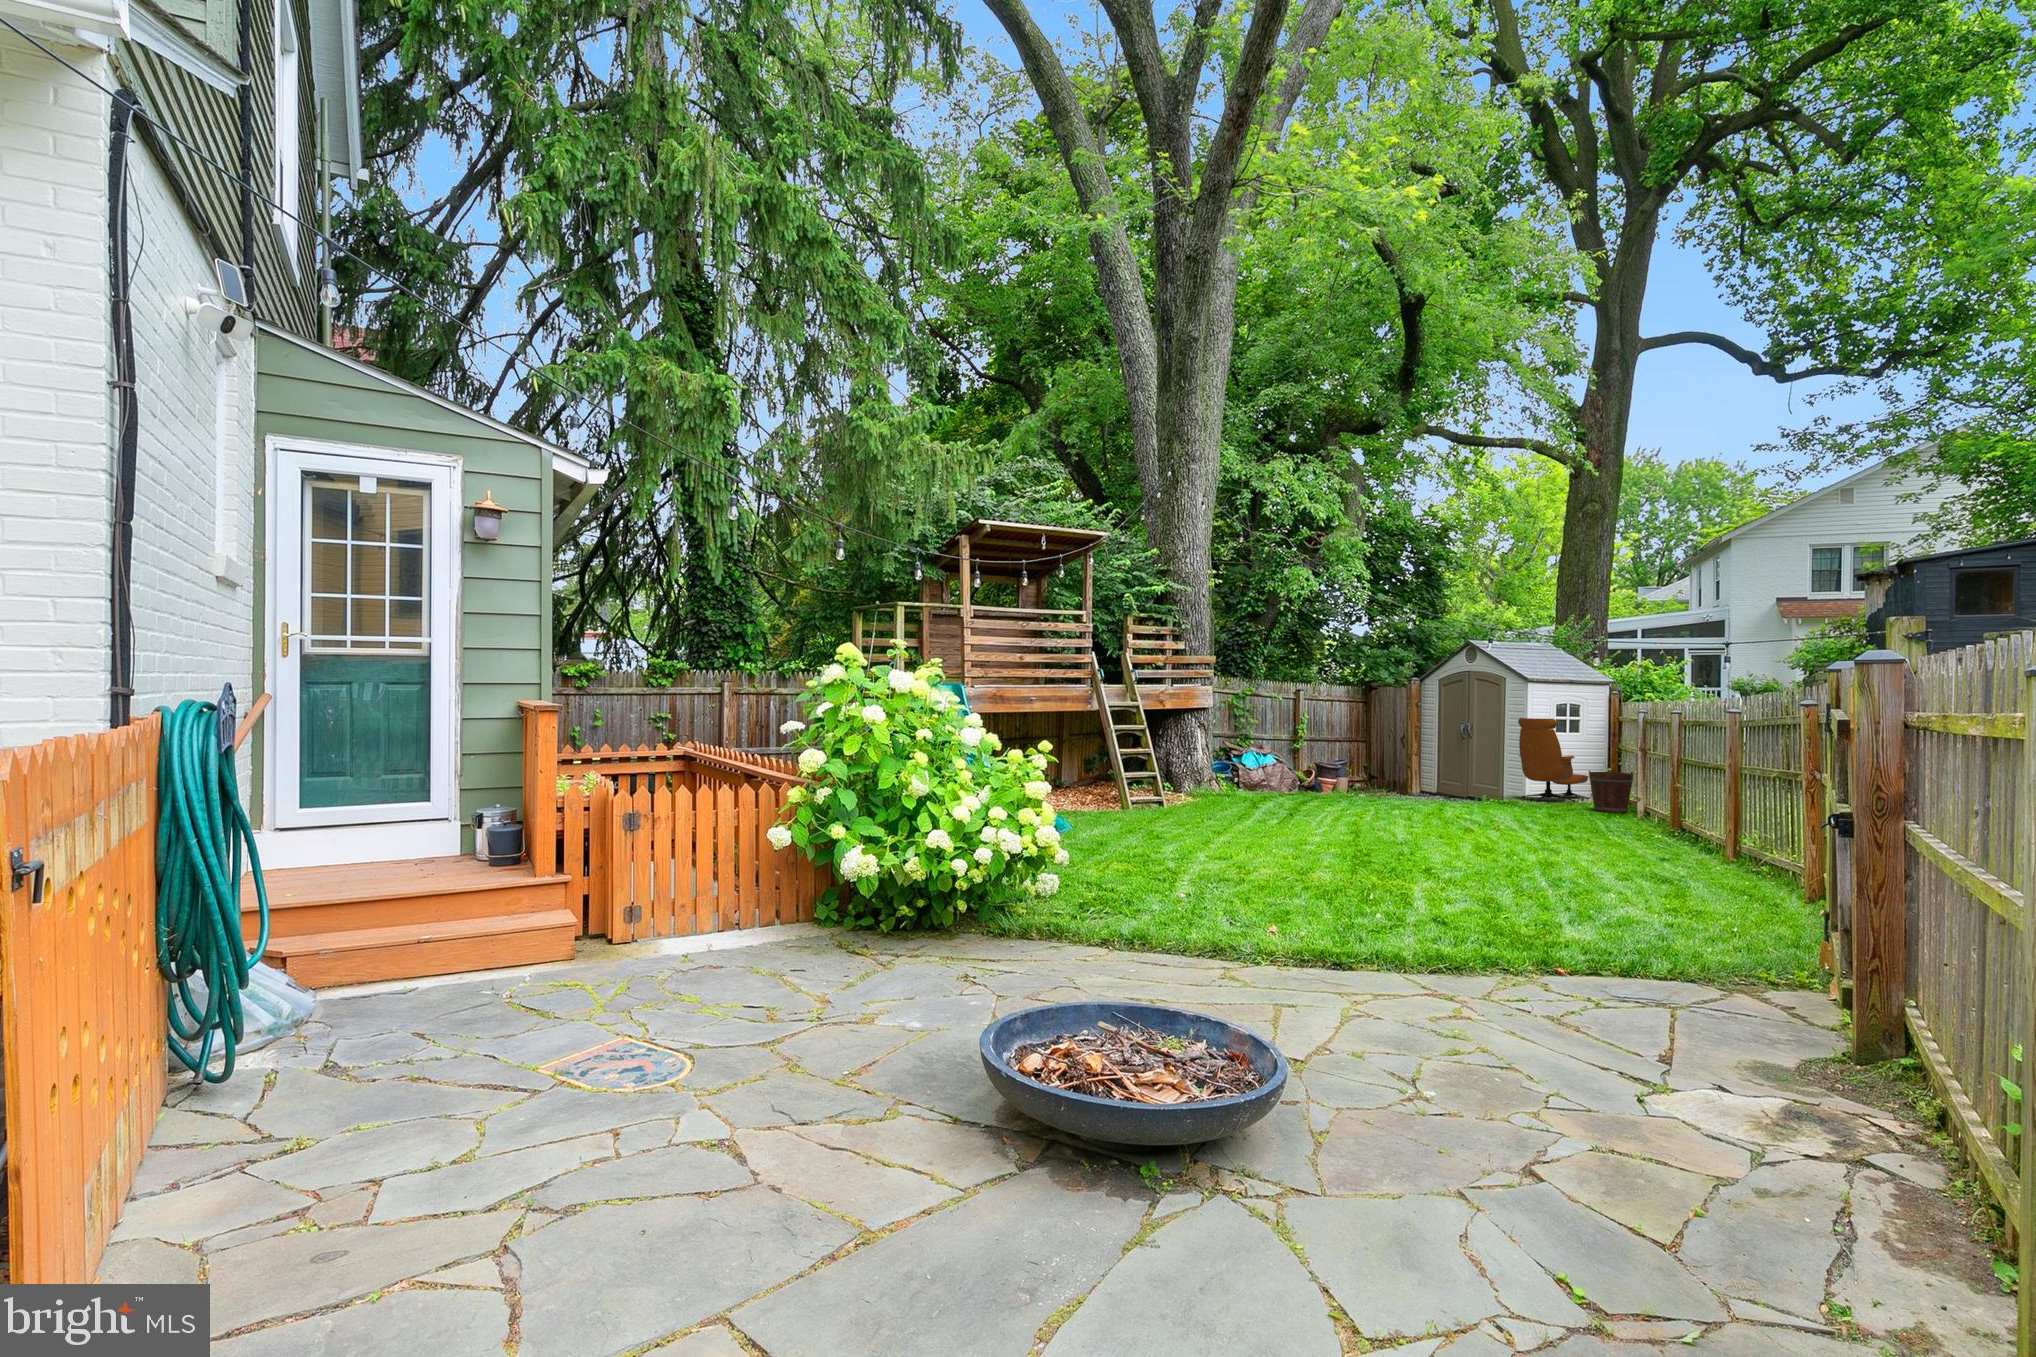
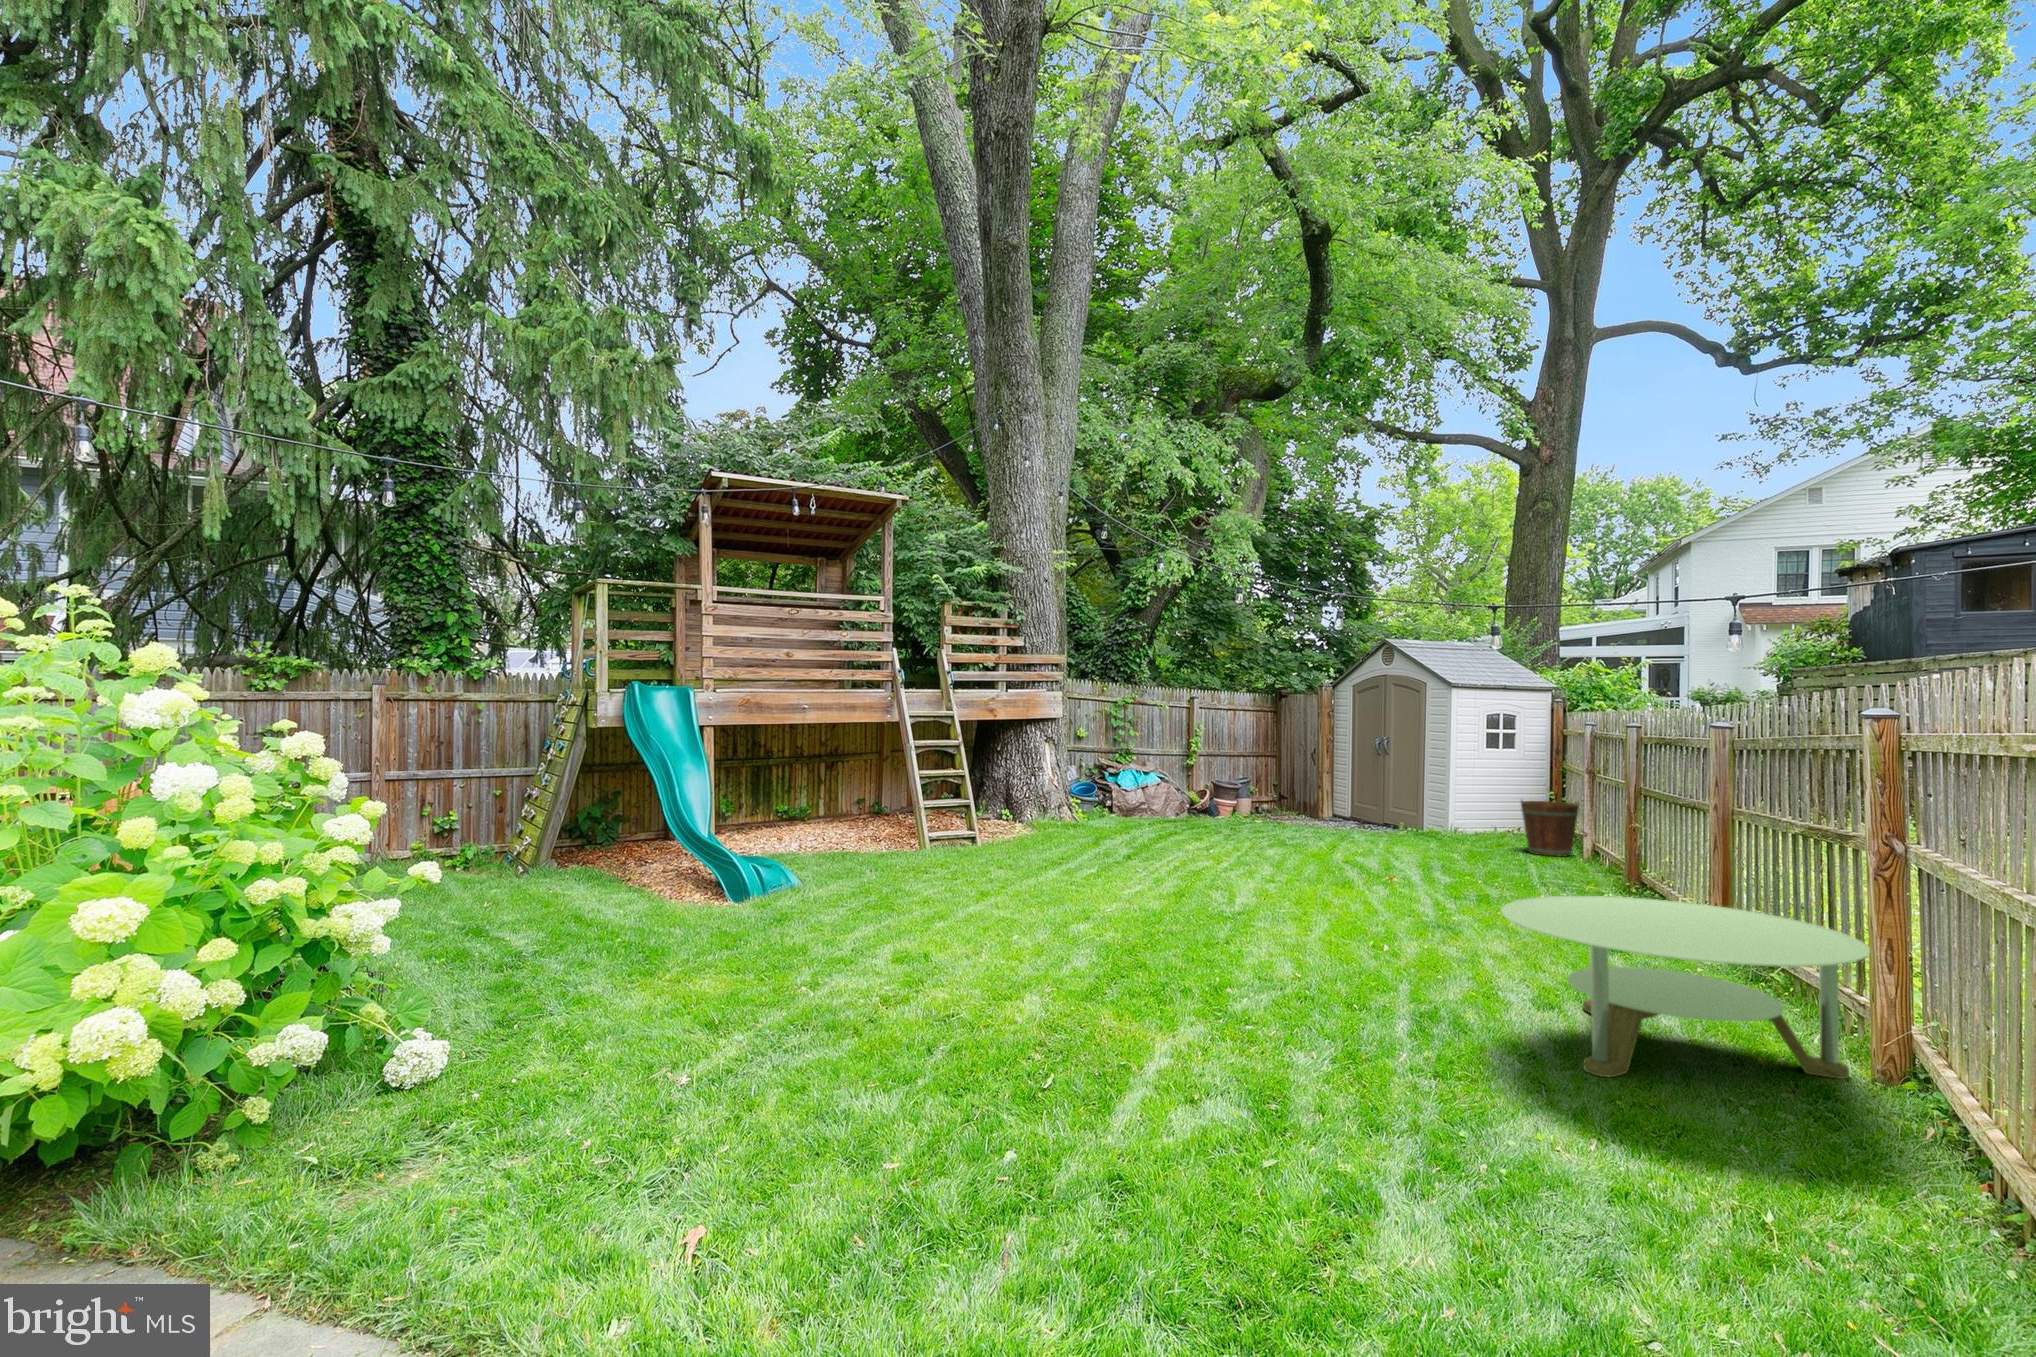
lounge chair: present [1518,718,1588,802] -> none [1433,730,1525,839]
round table: none [1601,814,1798,900] -> present [1501,896,1870,1079]

